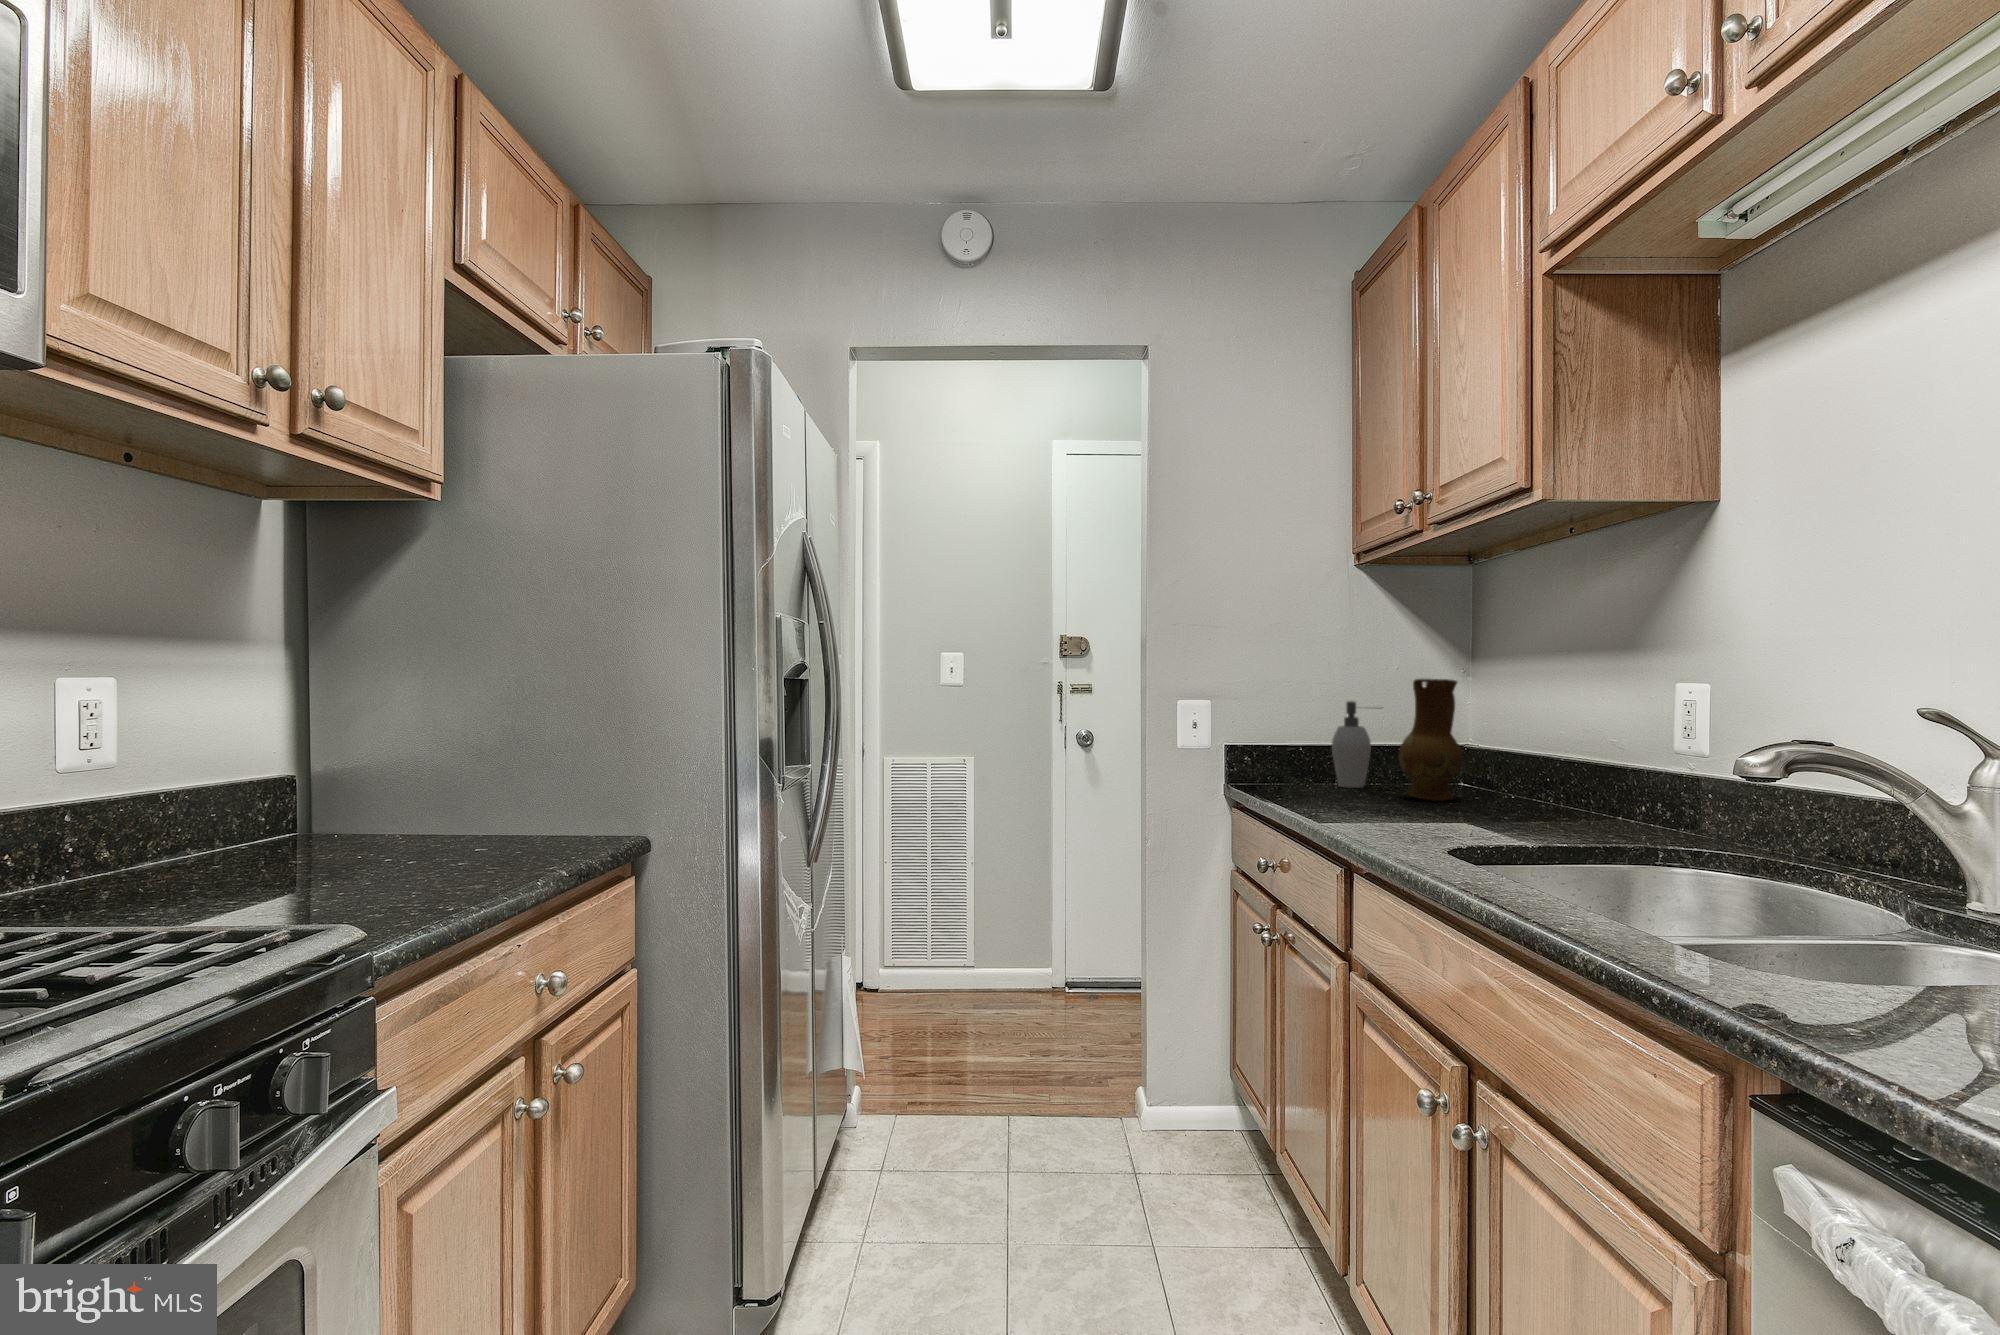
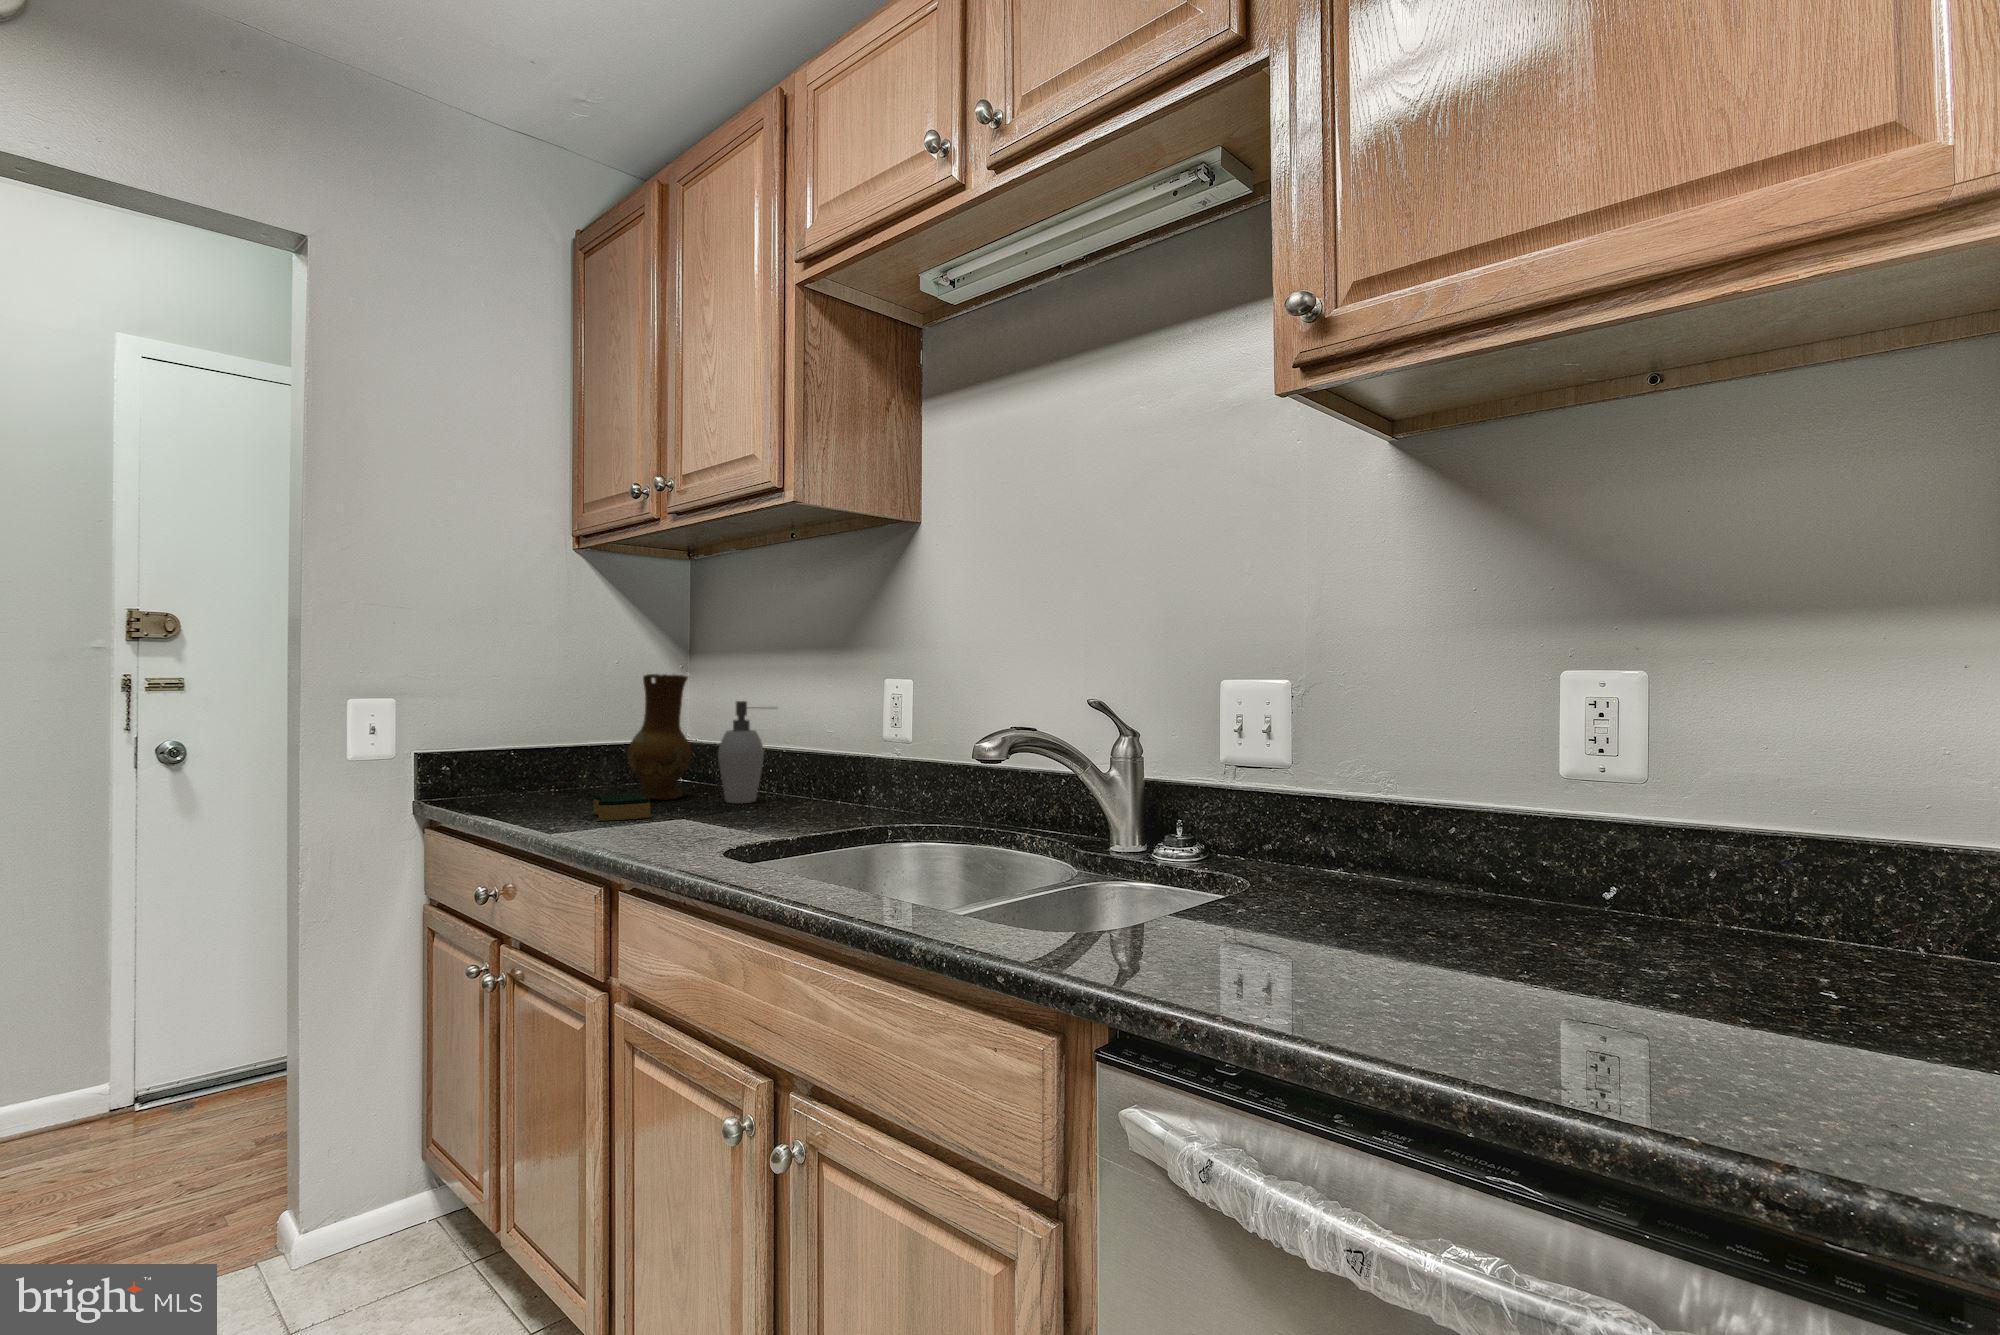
soap dispenser: present [1332,701,1371,788] -> present [718,701,764,803]
sponge: none [1358,789,1407,814] -> present [593,793,650,821]

